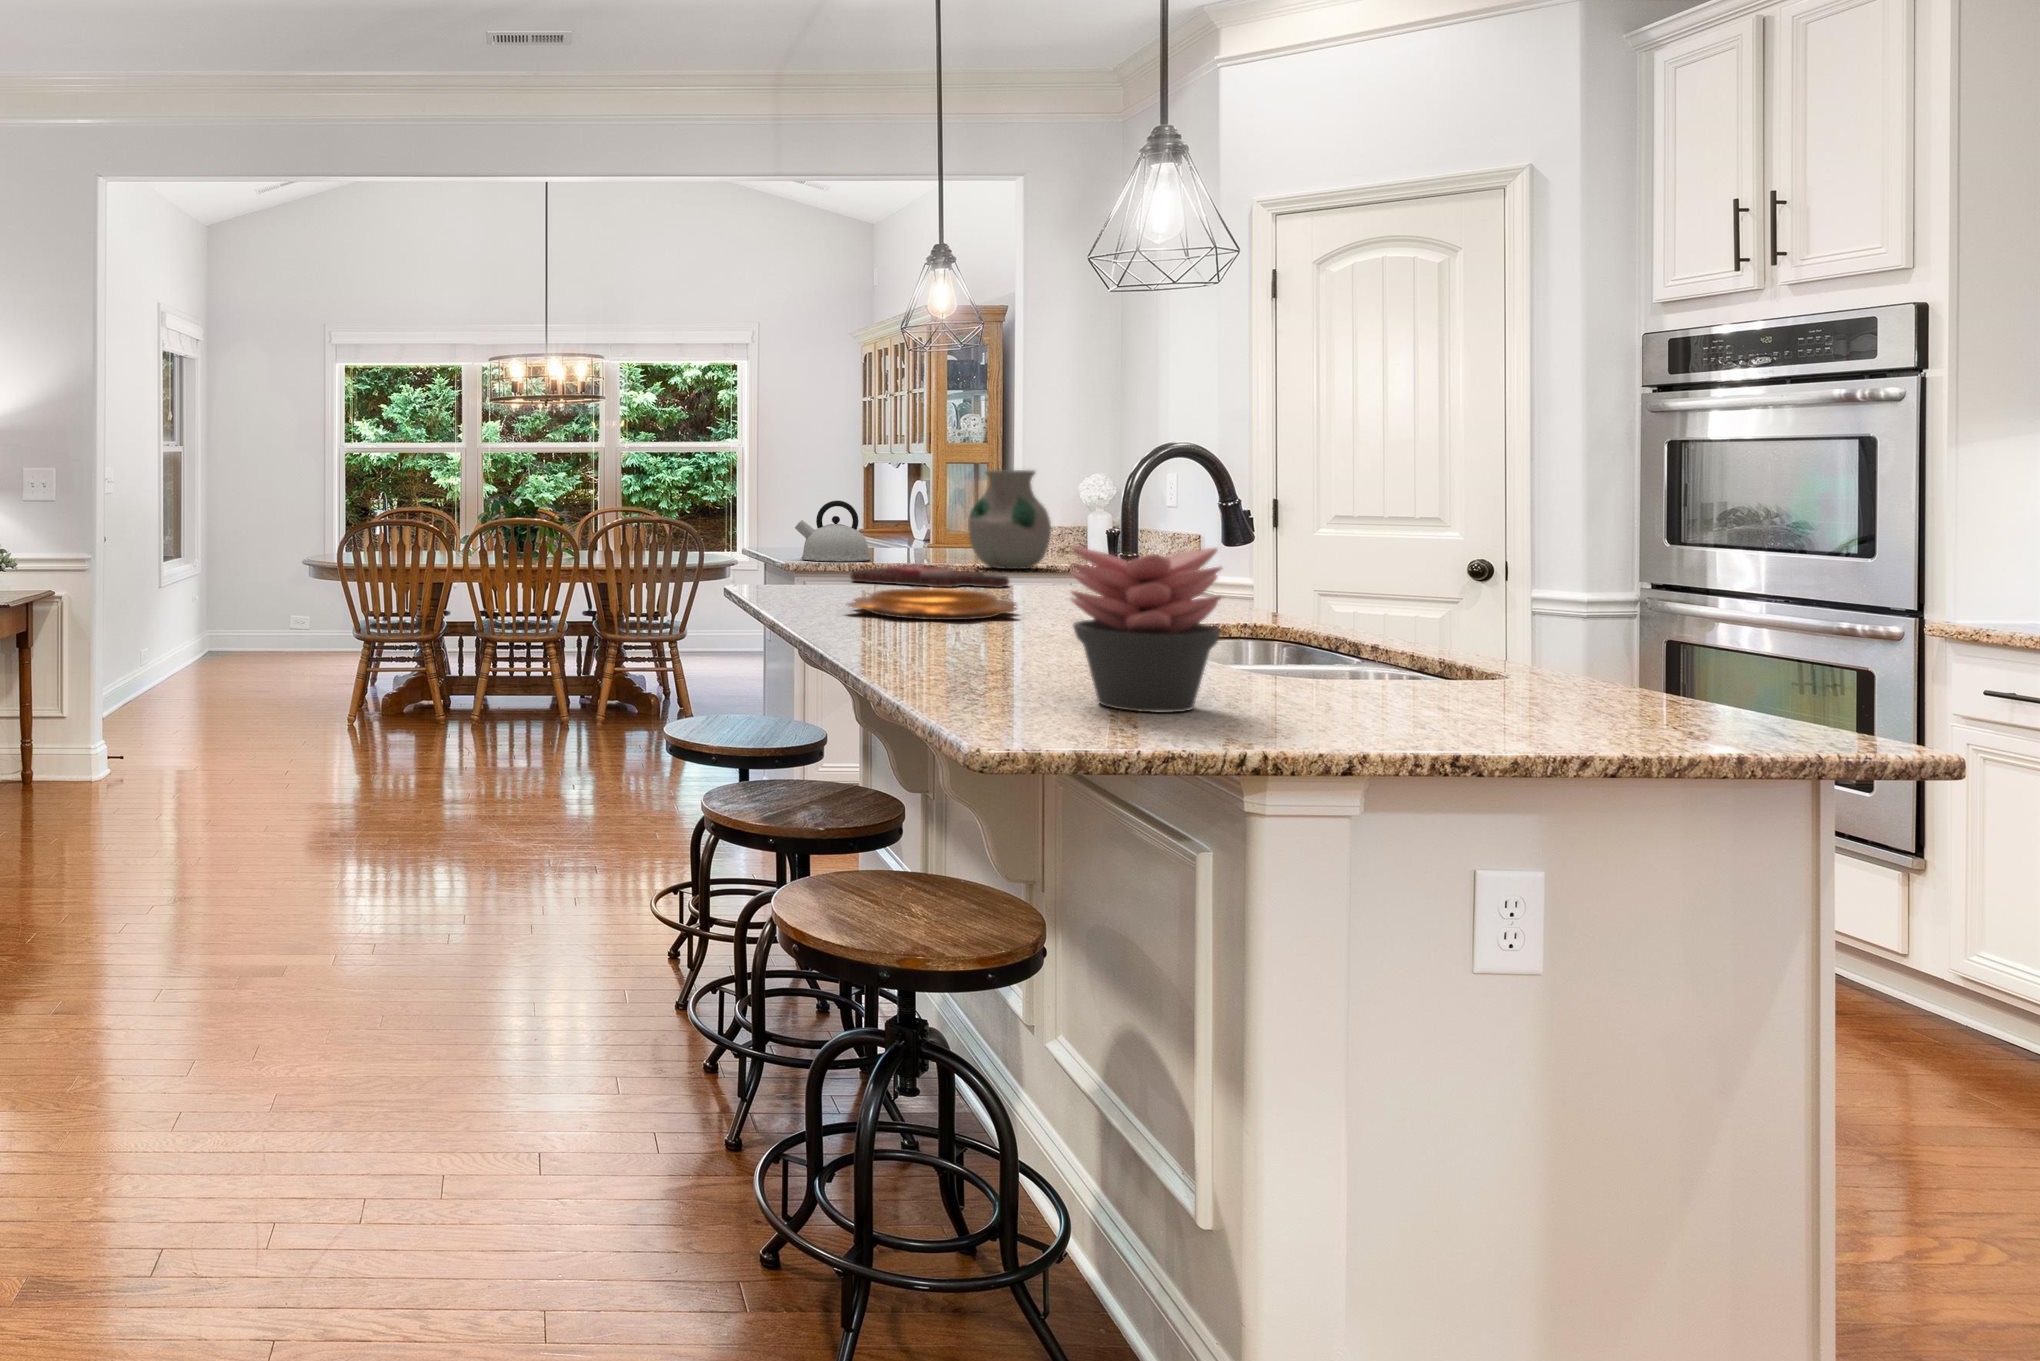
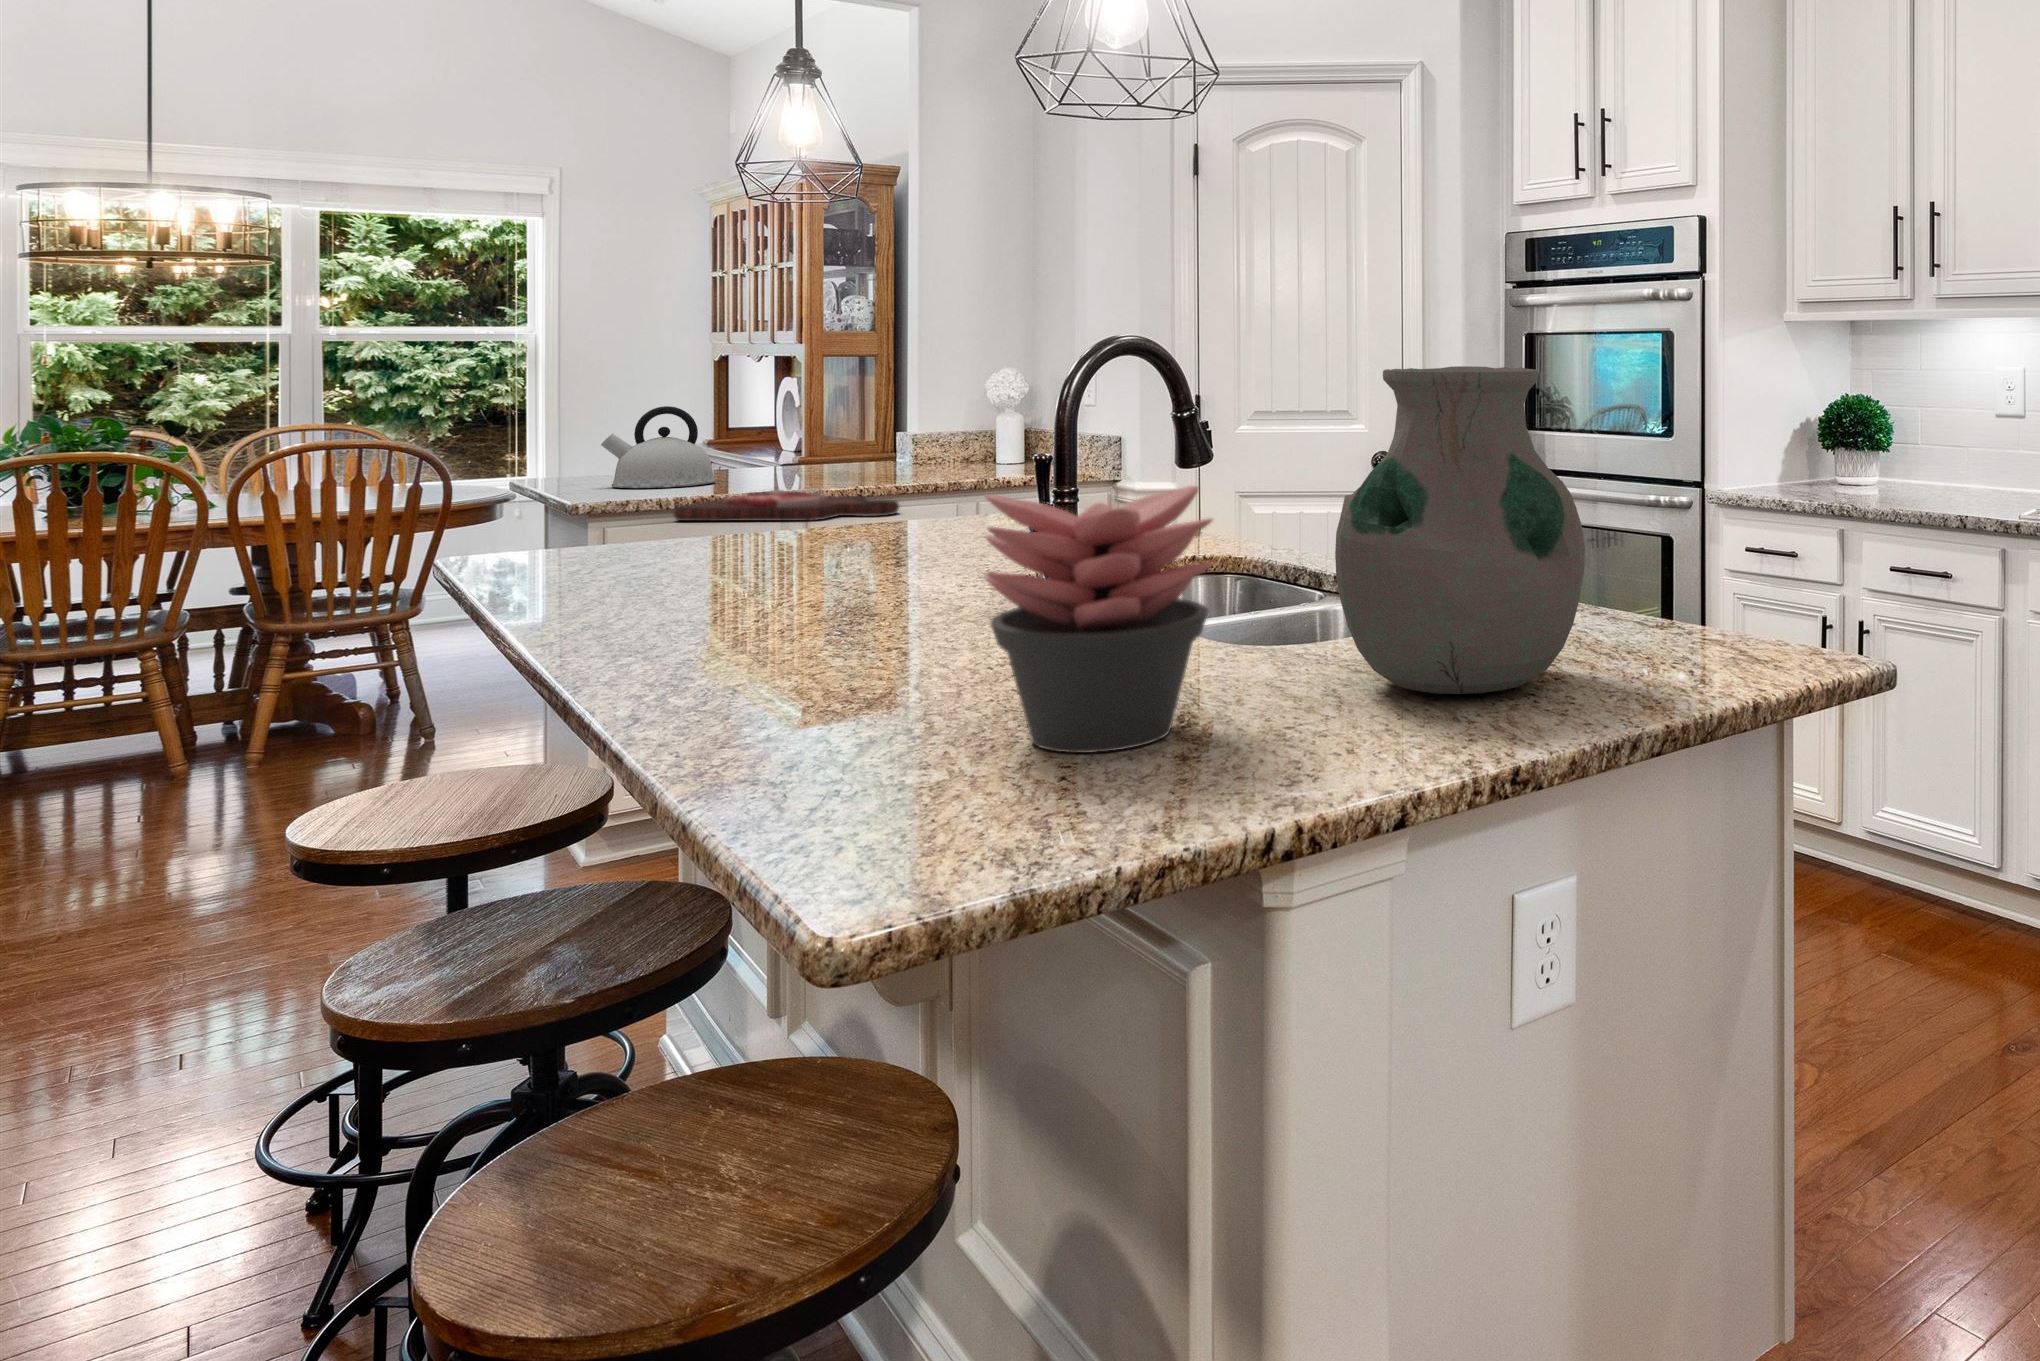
vase: present [968,470,1051,569] -> present [1335,366,1585,694]
decorative bowl: present [847,589,1016,620] -> none [643,533,909,585]

